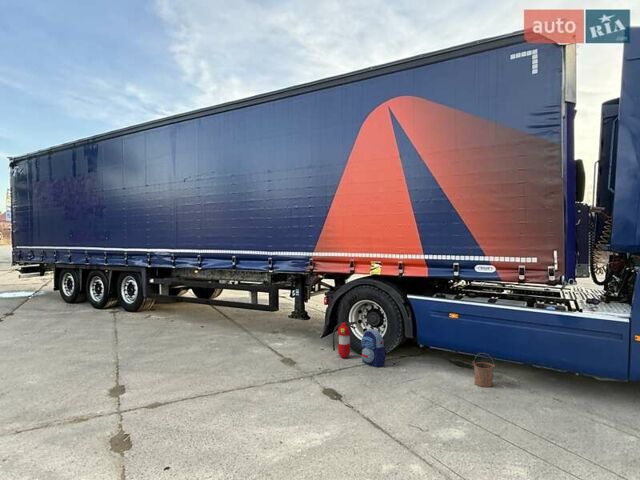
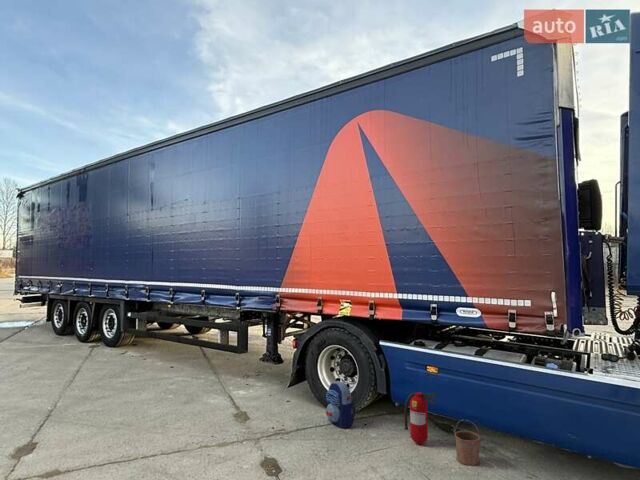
fire extinguisher: present [333,321,357,358] -> present [404,392,437,444]

